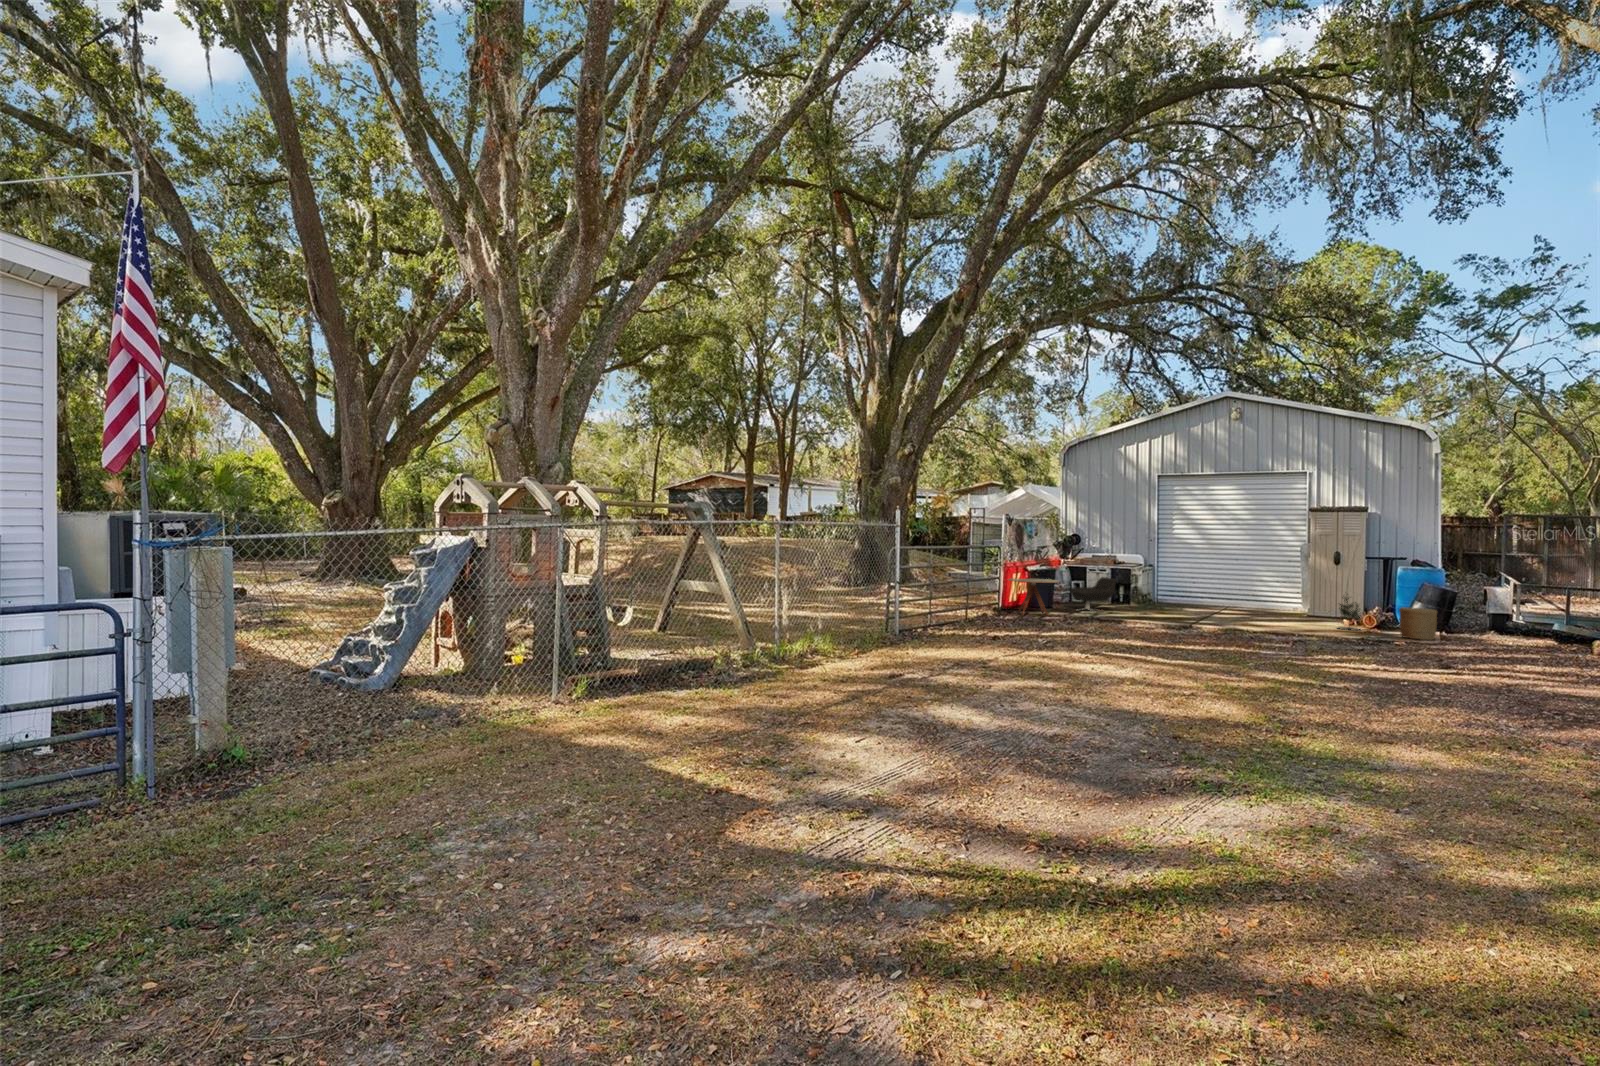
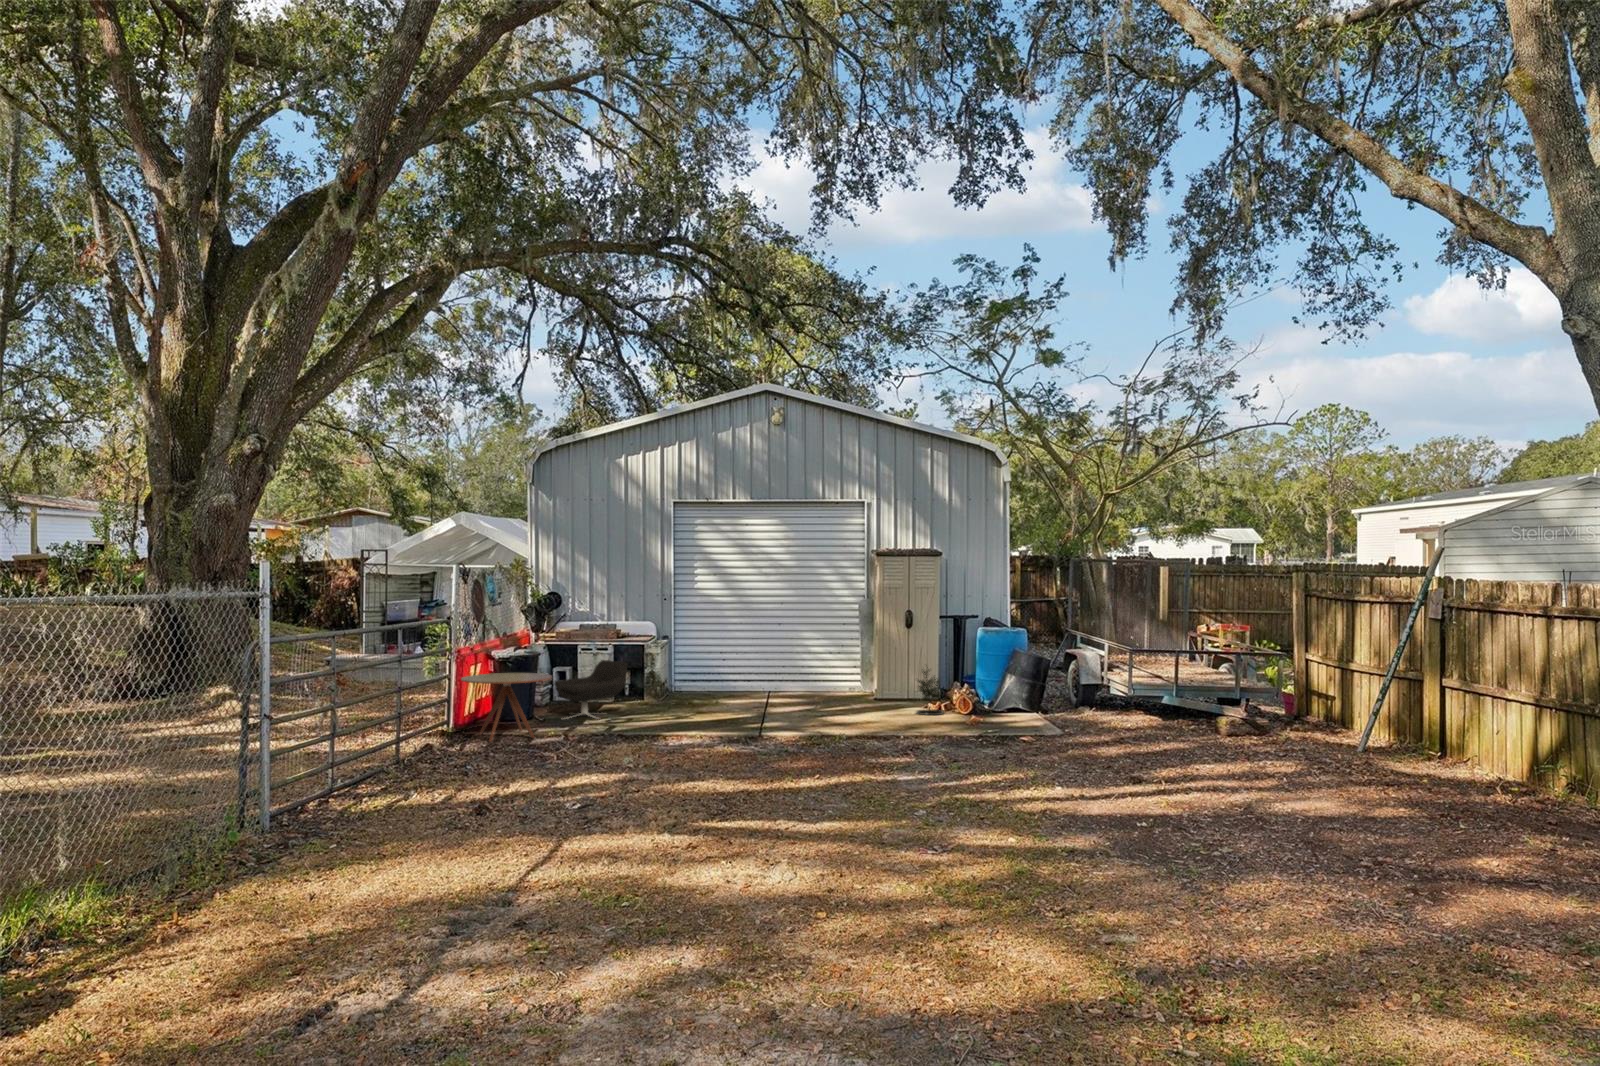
woven basket: present [1399,607,1437,640] -> none [992,680,1032,723]

